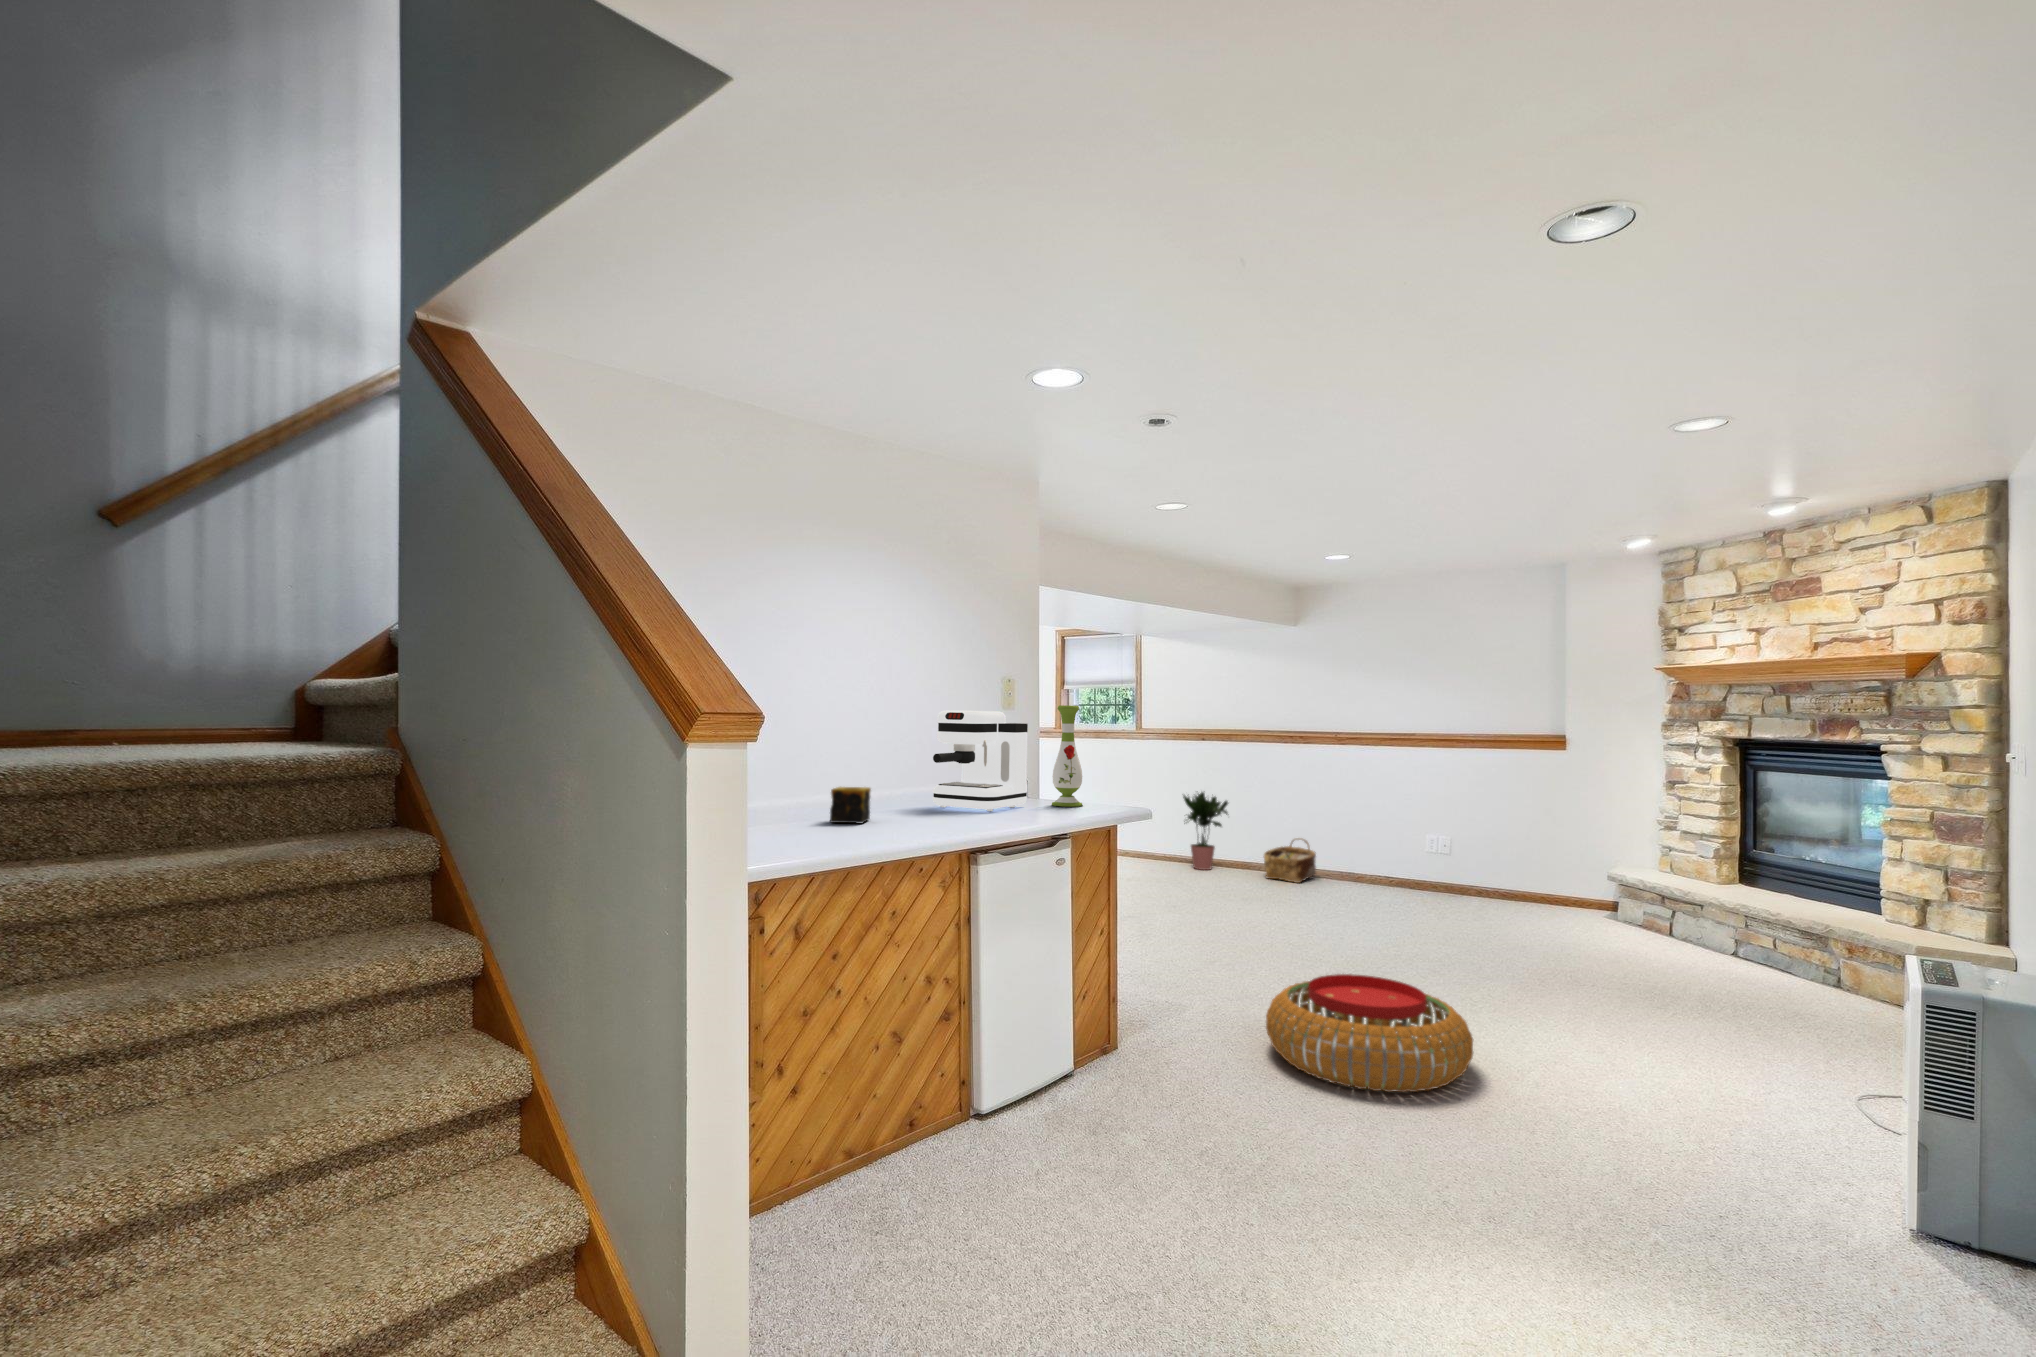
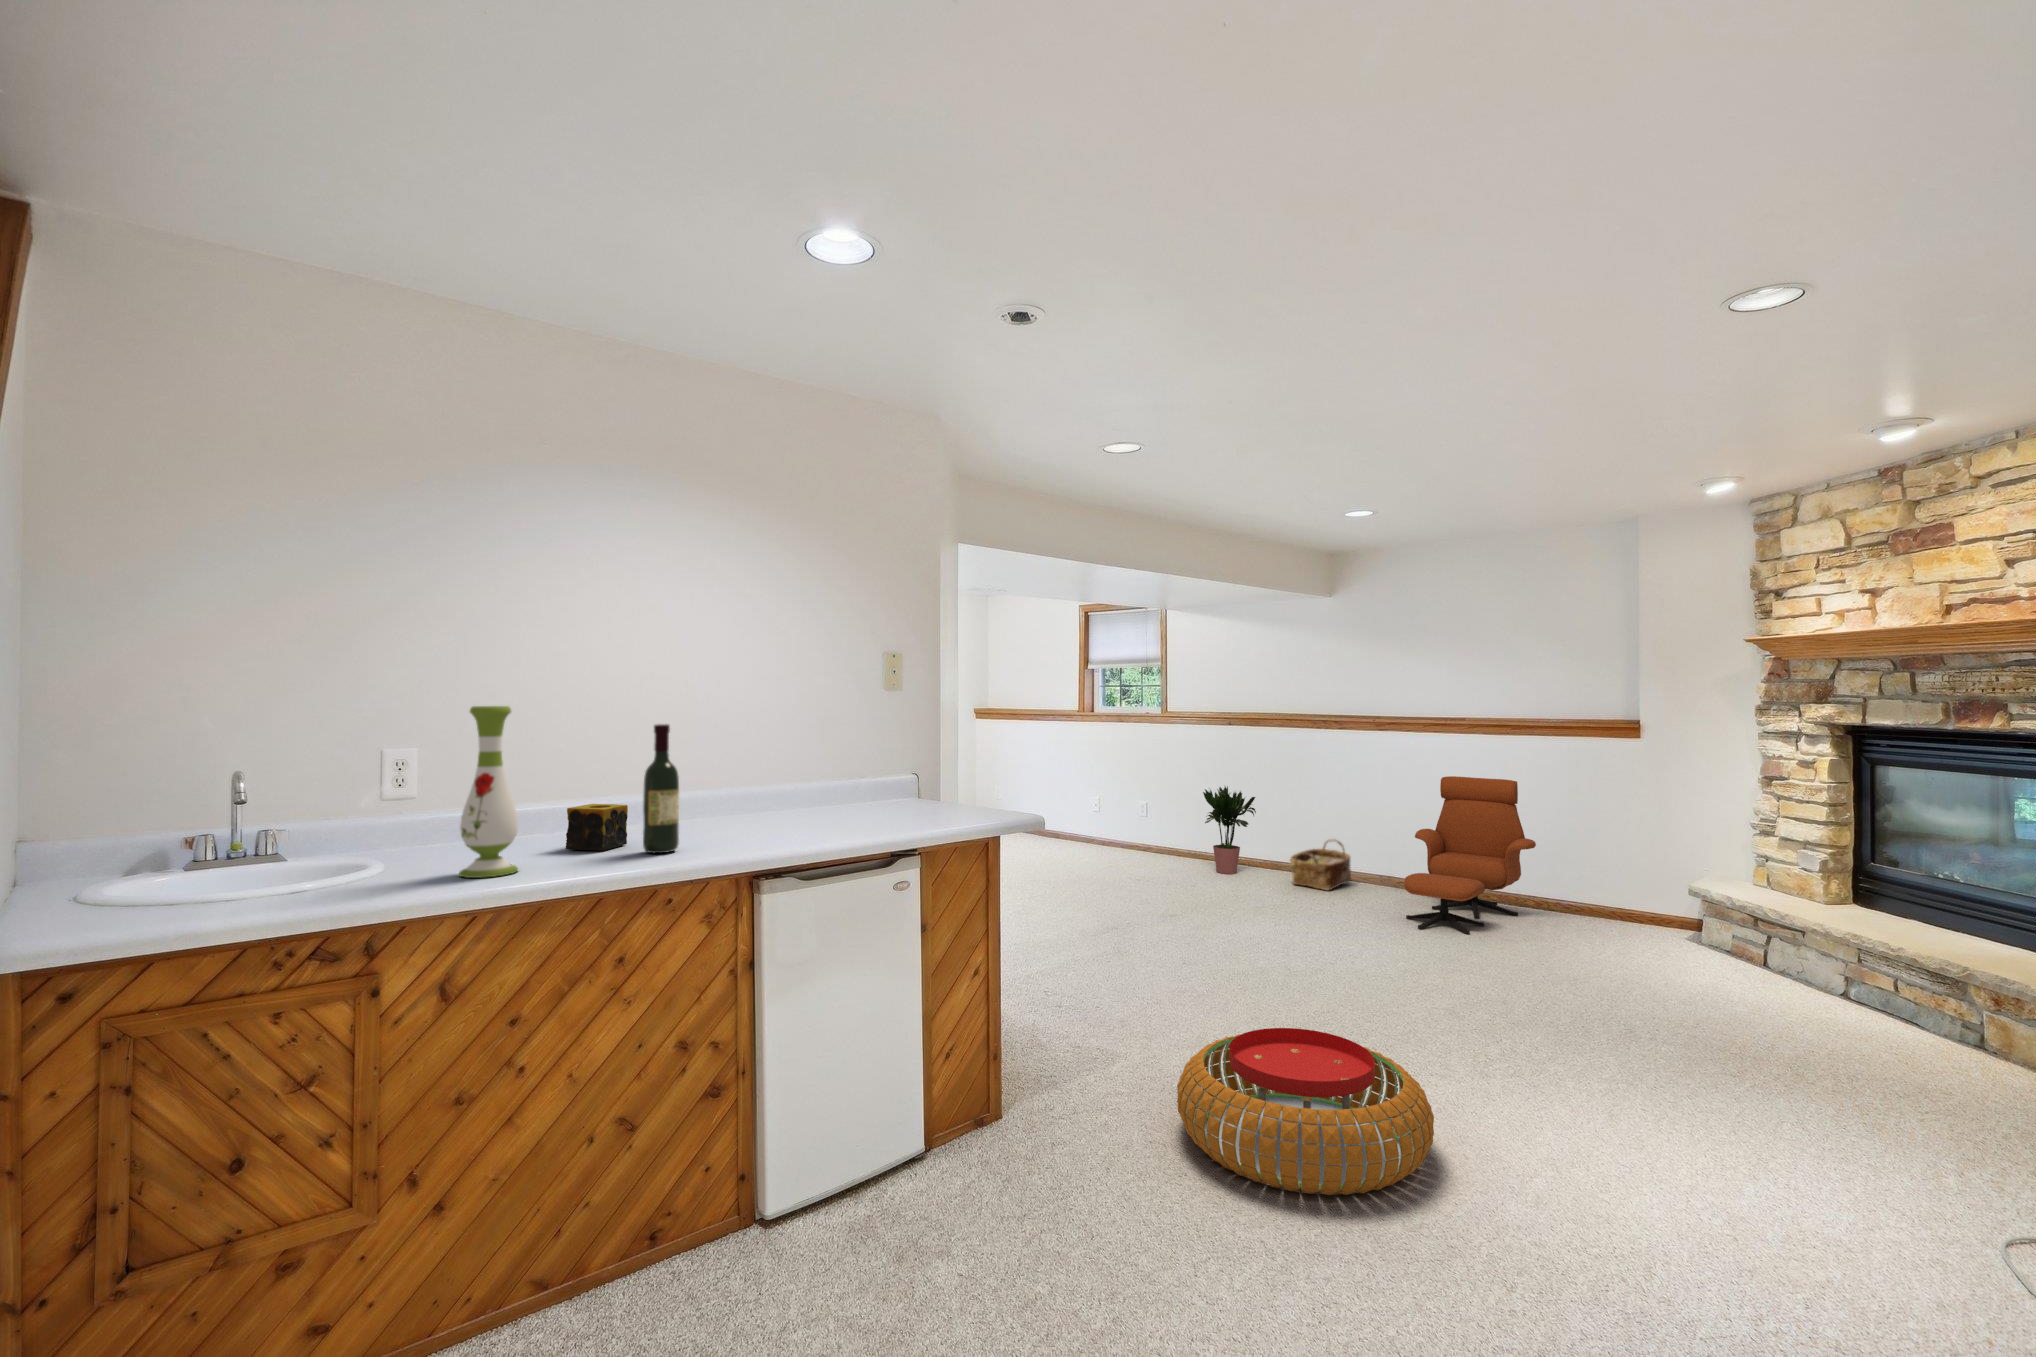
vase: present [1052,705,1082,807] -> present [459,706,518,878]
coffee maker: present [933,711,1028,811] -> none [731,707,864,831]
wine bottle: none [898,722,925,825] -> present [643,724,679,853]
lounge chair: none [1374,781,1480,915] -> present [1404,776,1536,934]

